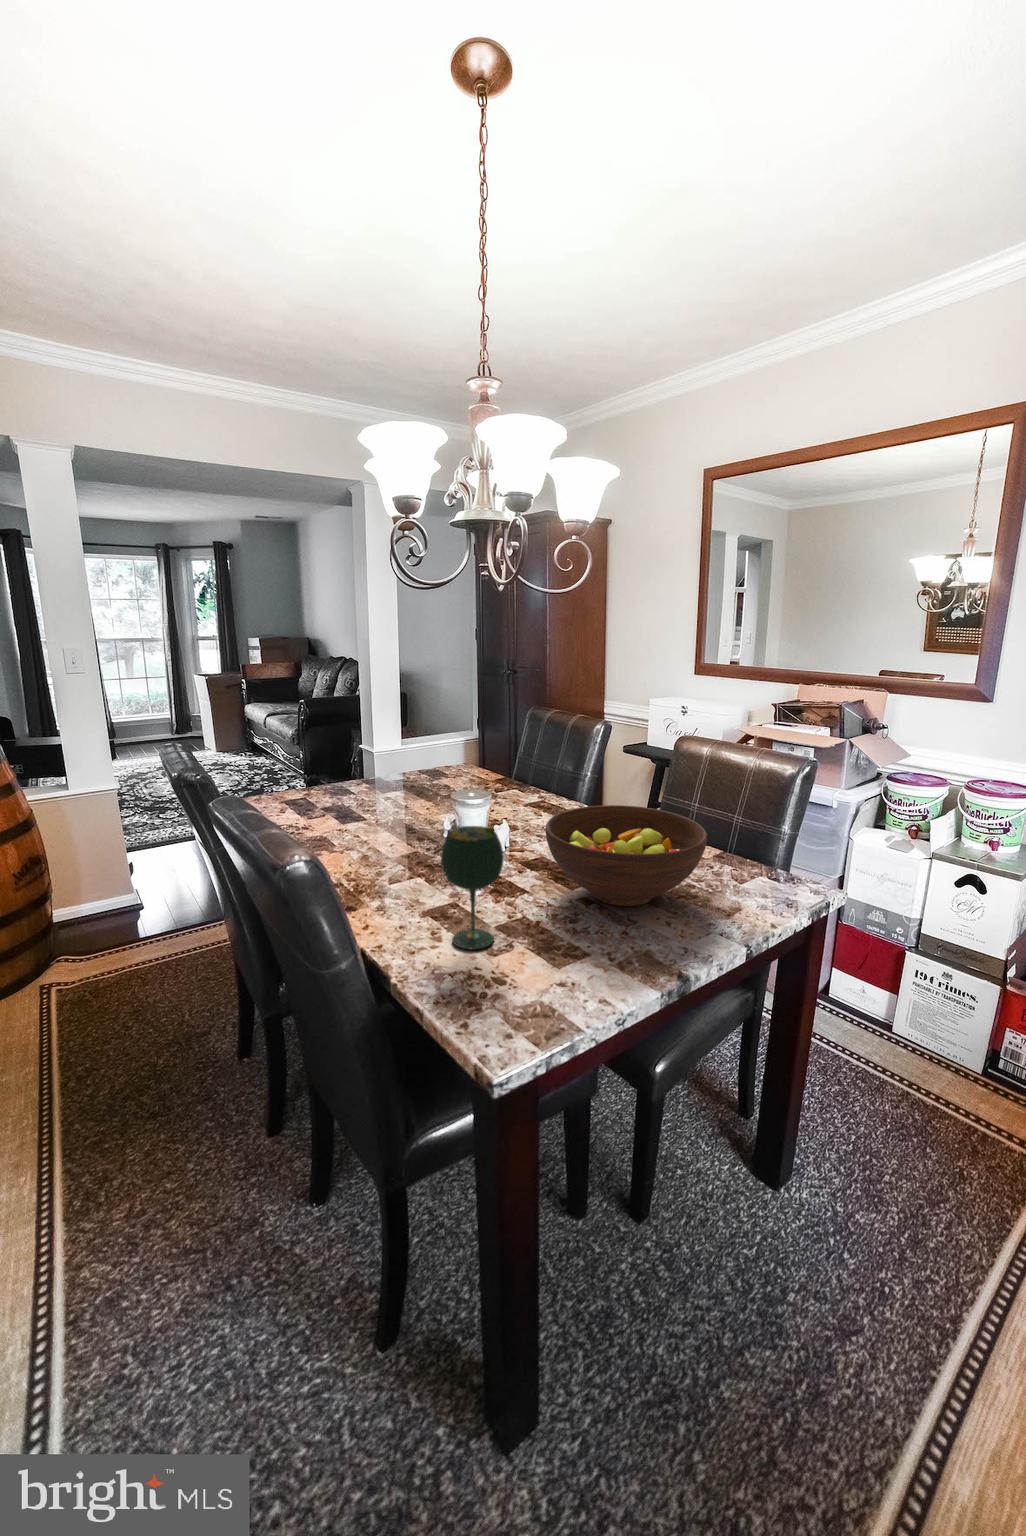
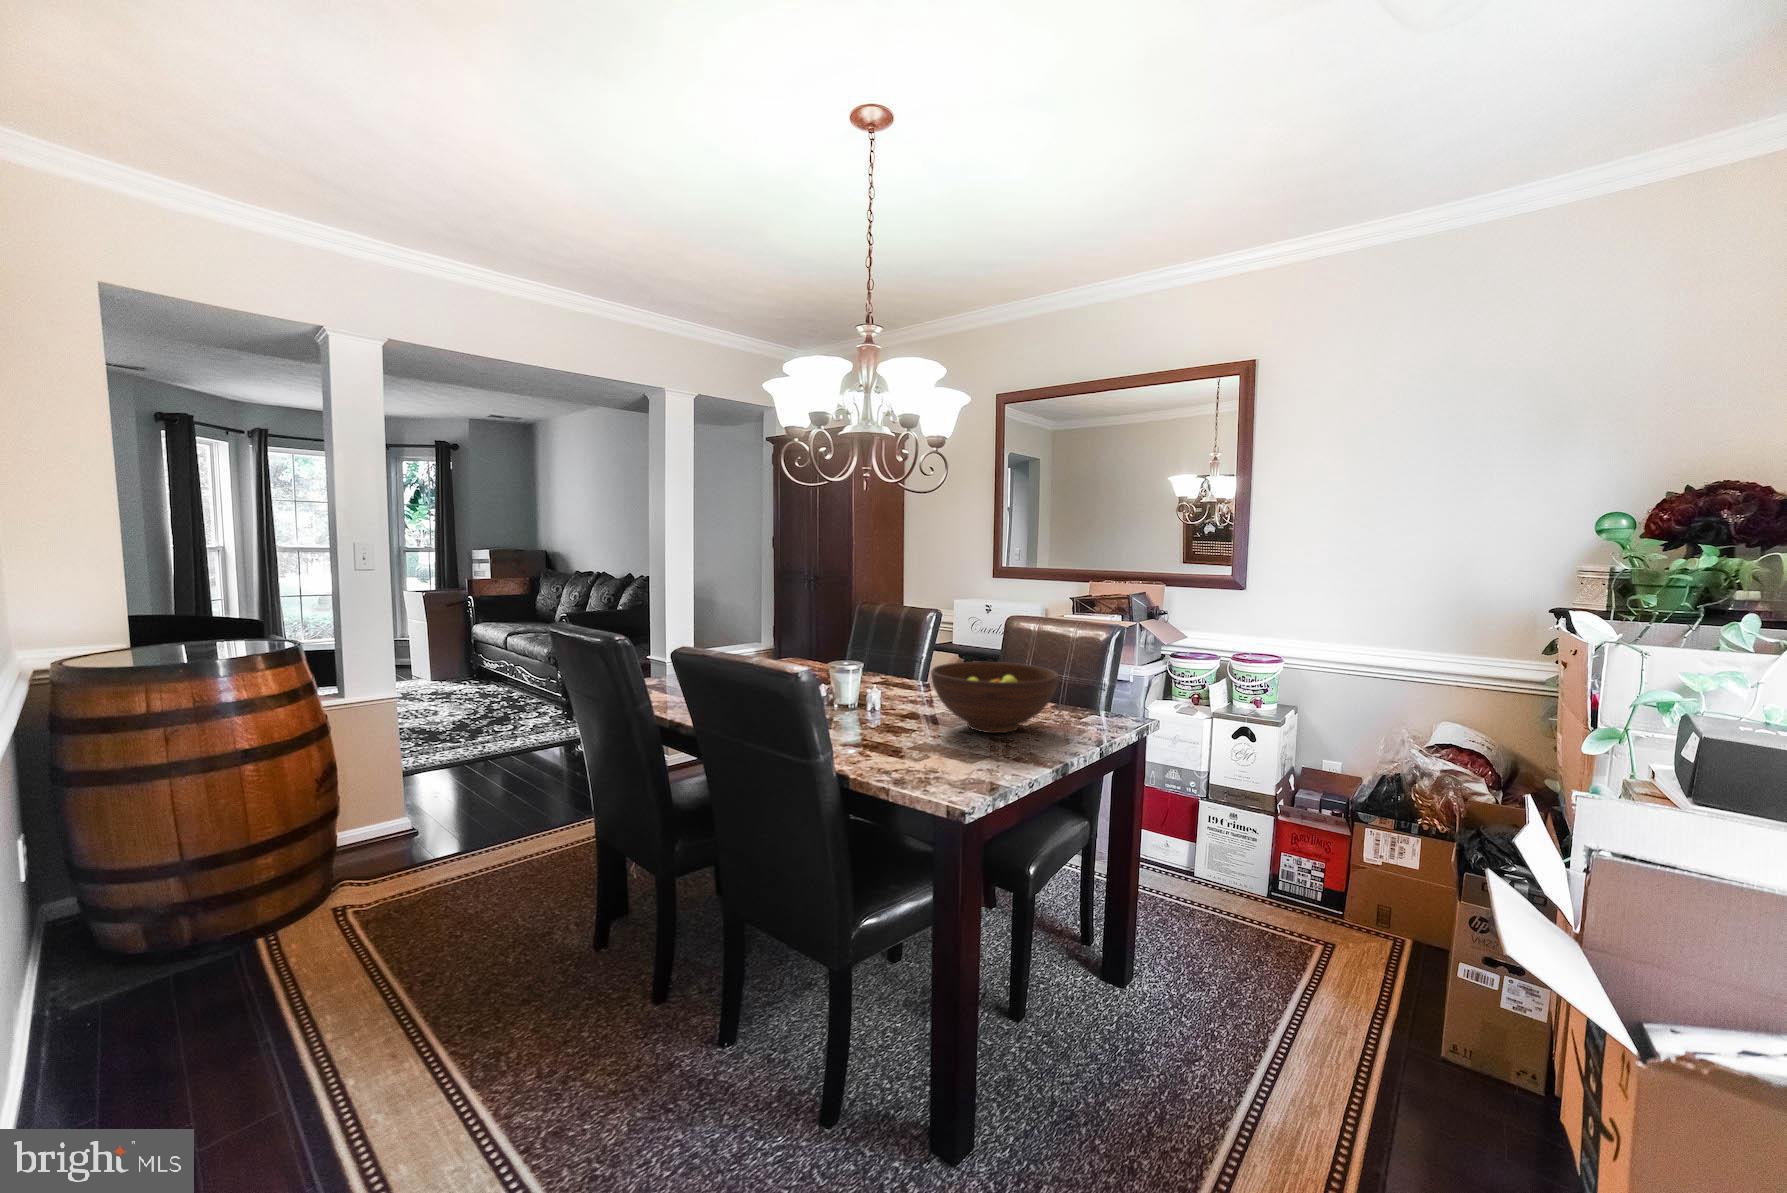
wine glass: present [441,826,504,950] -> none [871,663,919,759]

